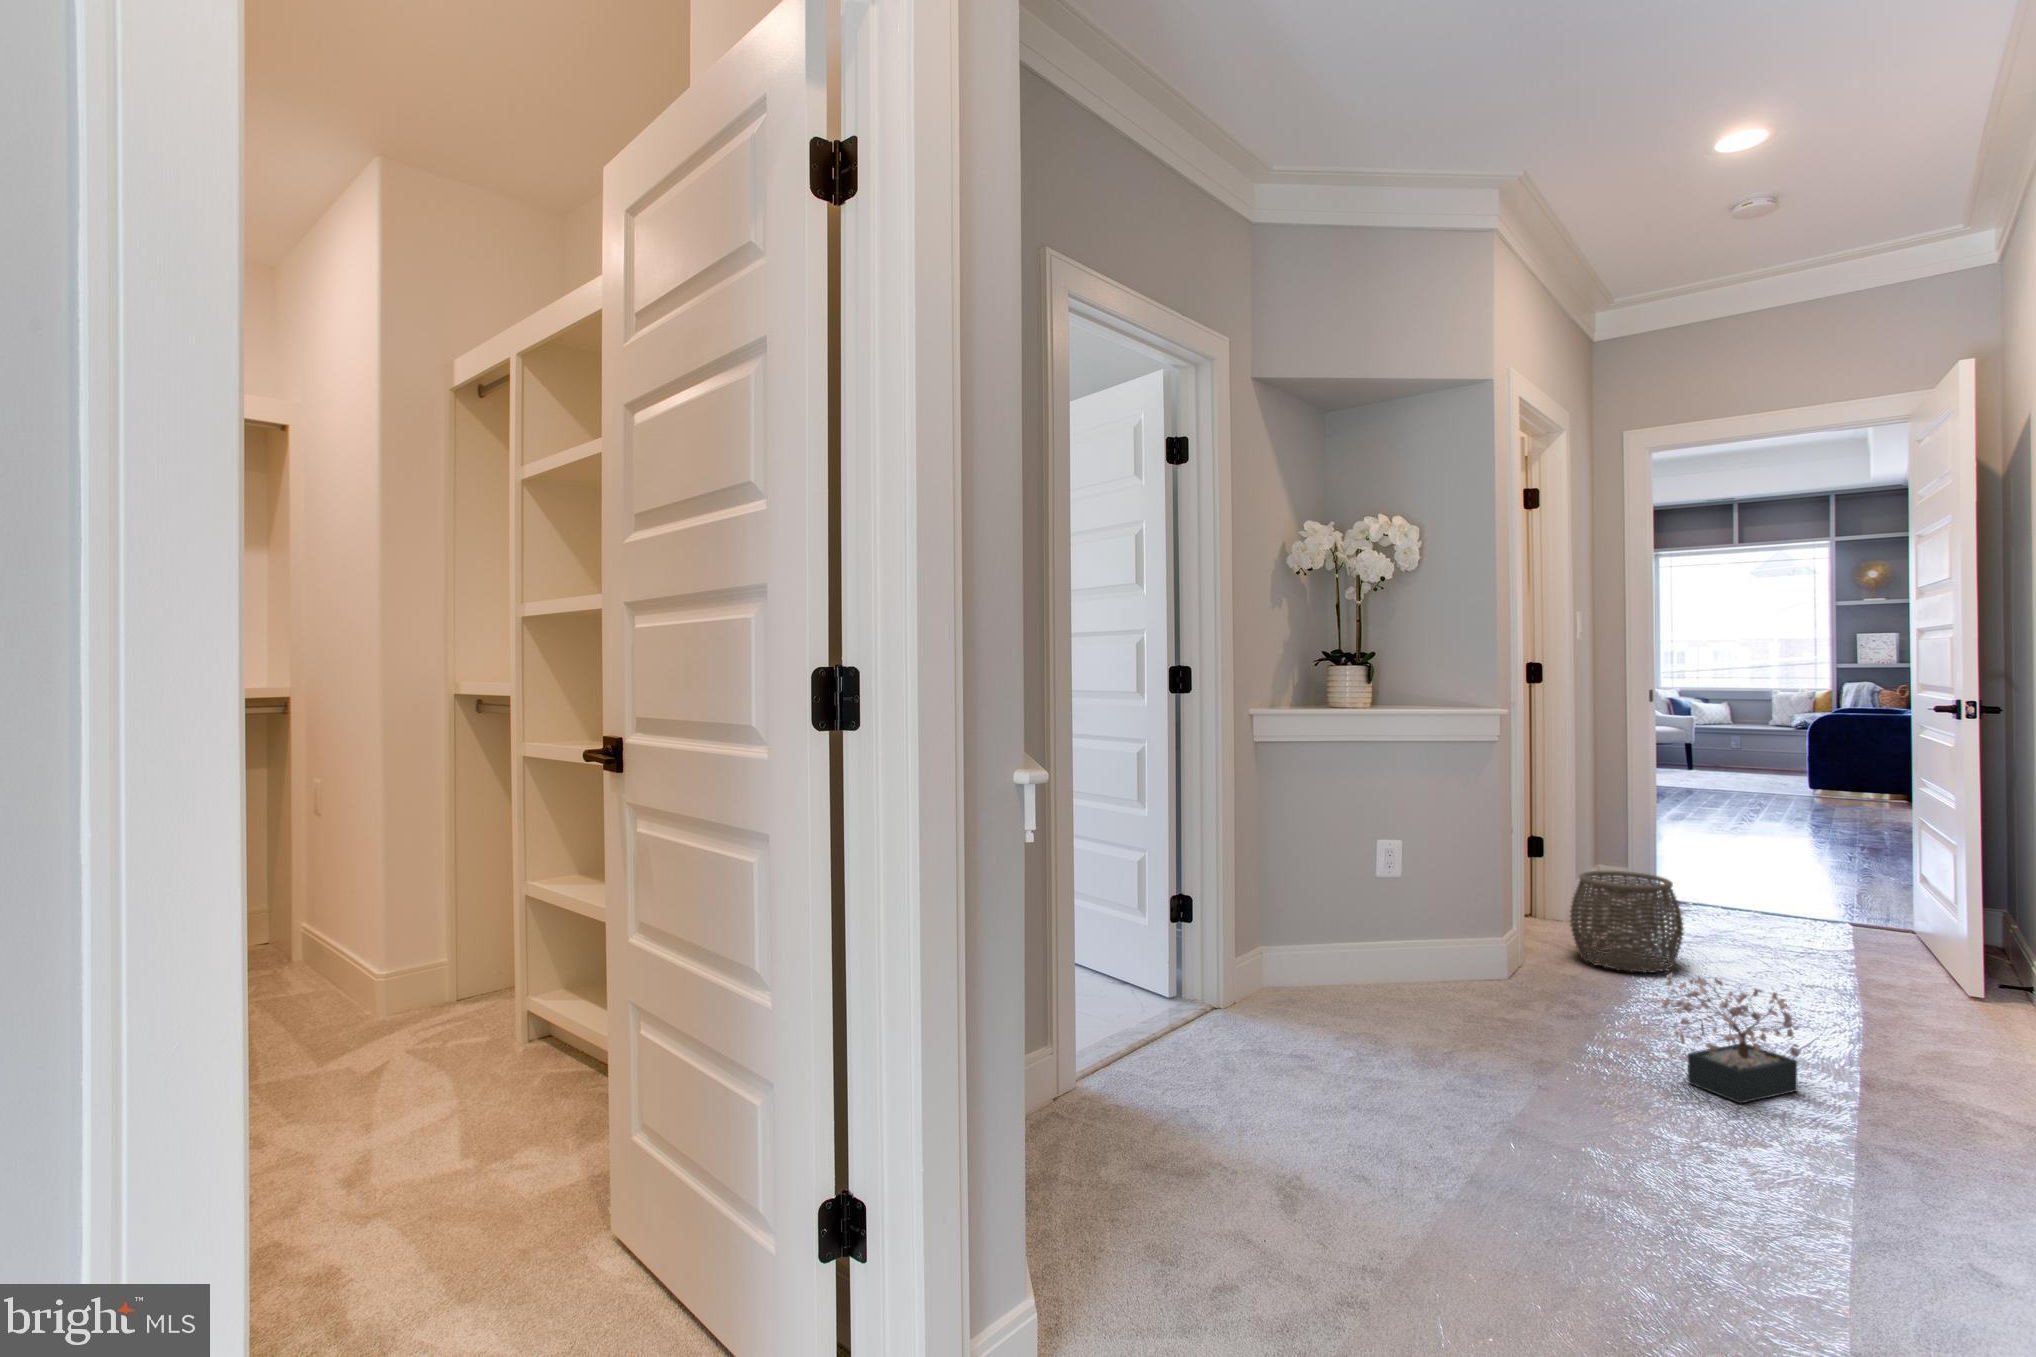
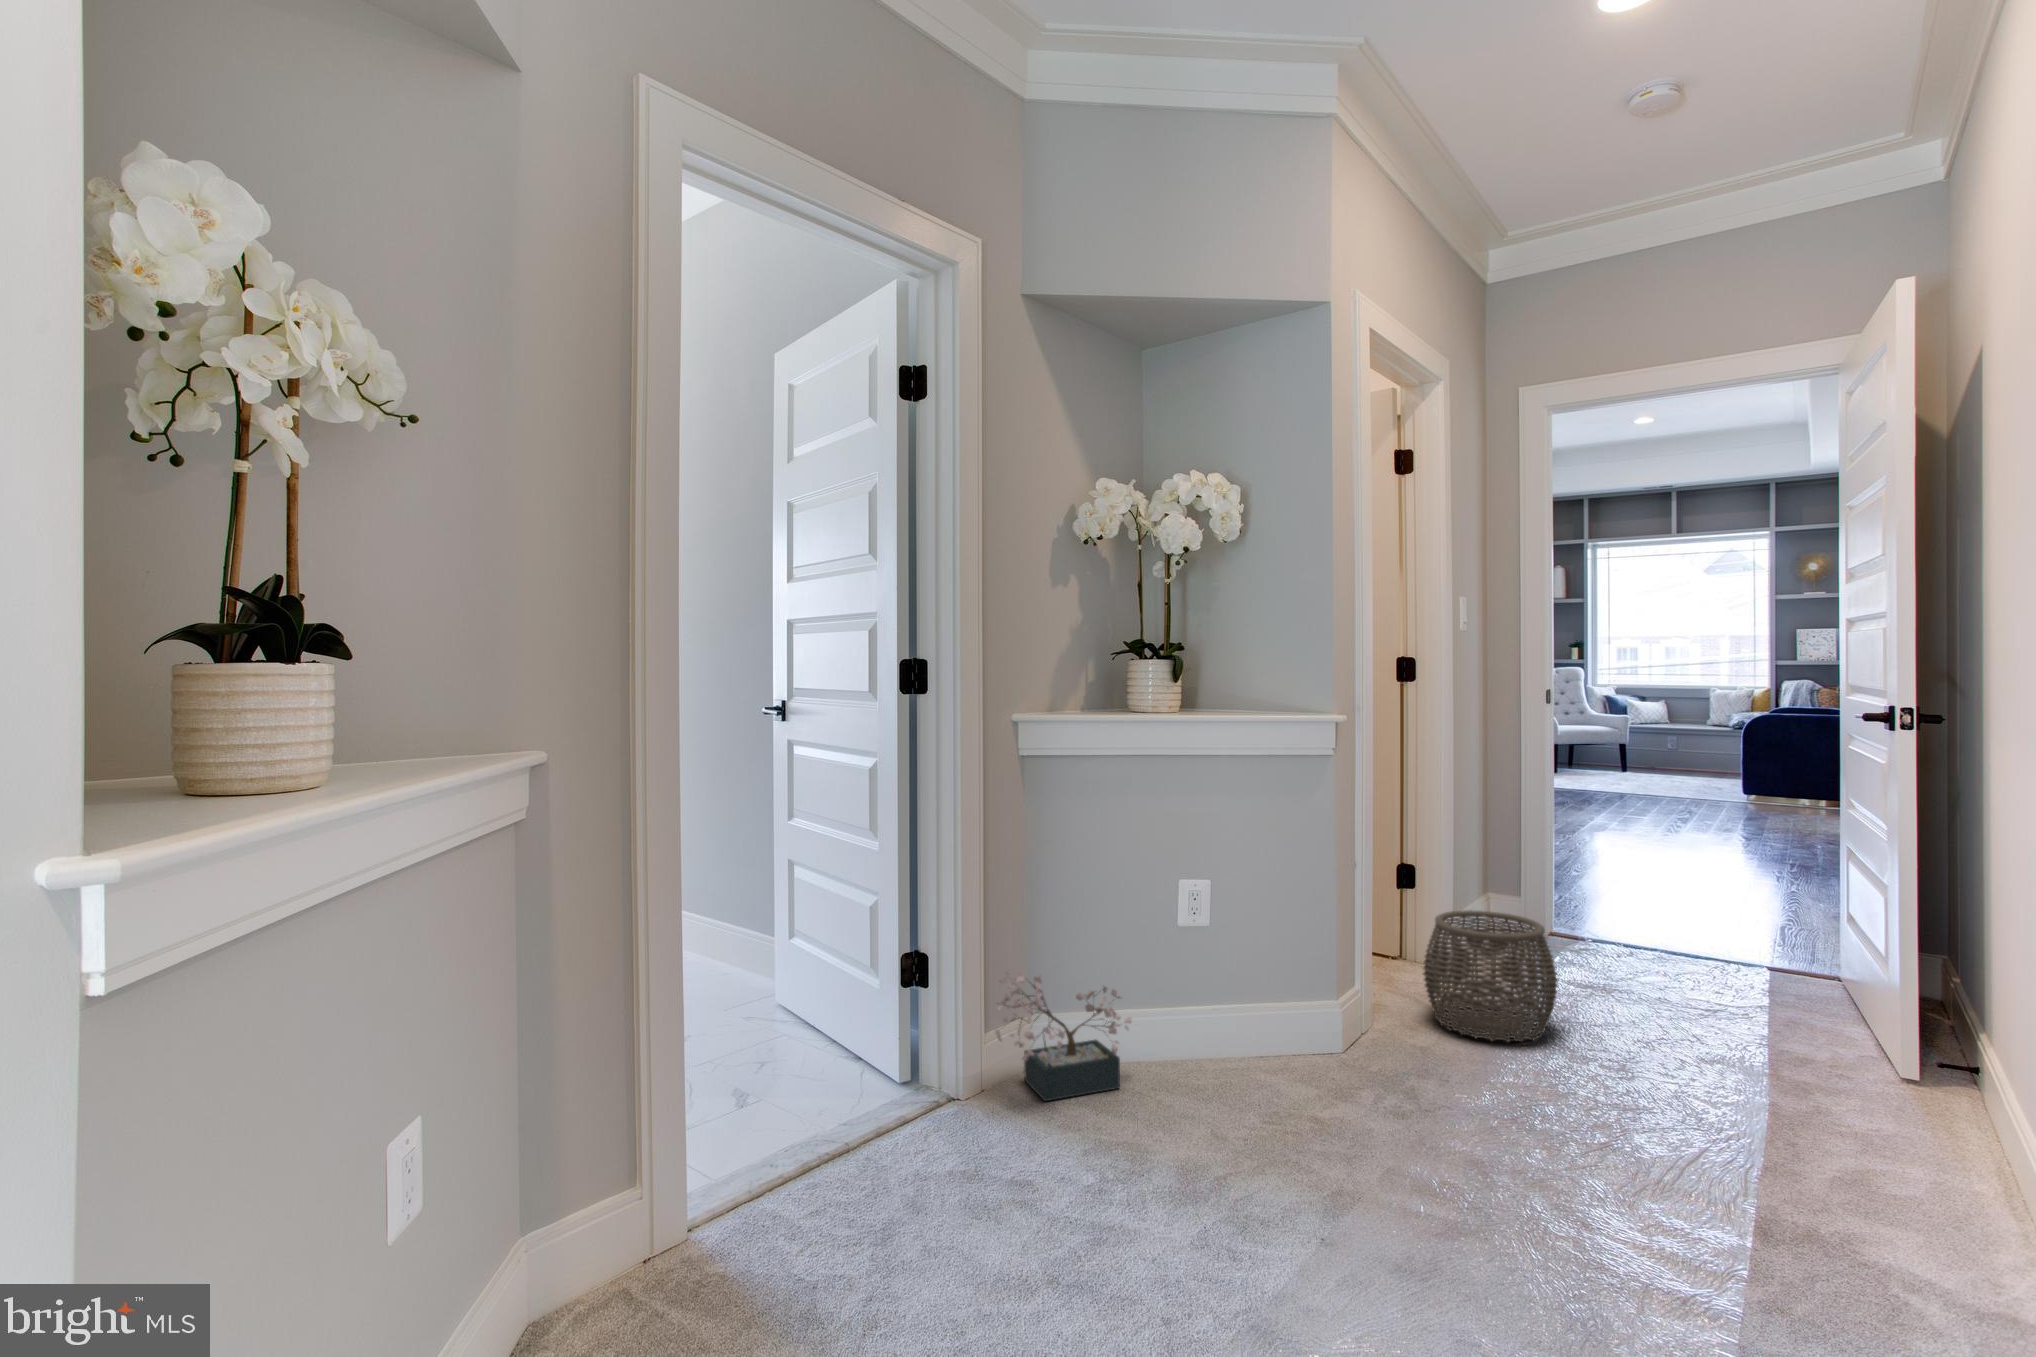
decorative plant: present [1662,973,1799,1103] -> present [995,971,1131,1101]

